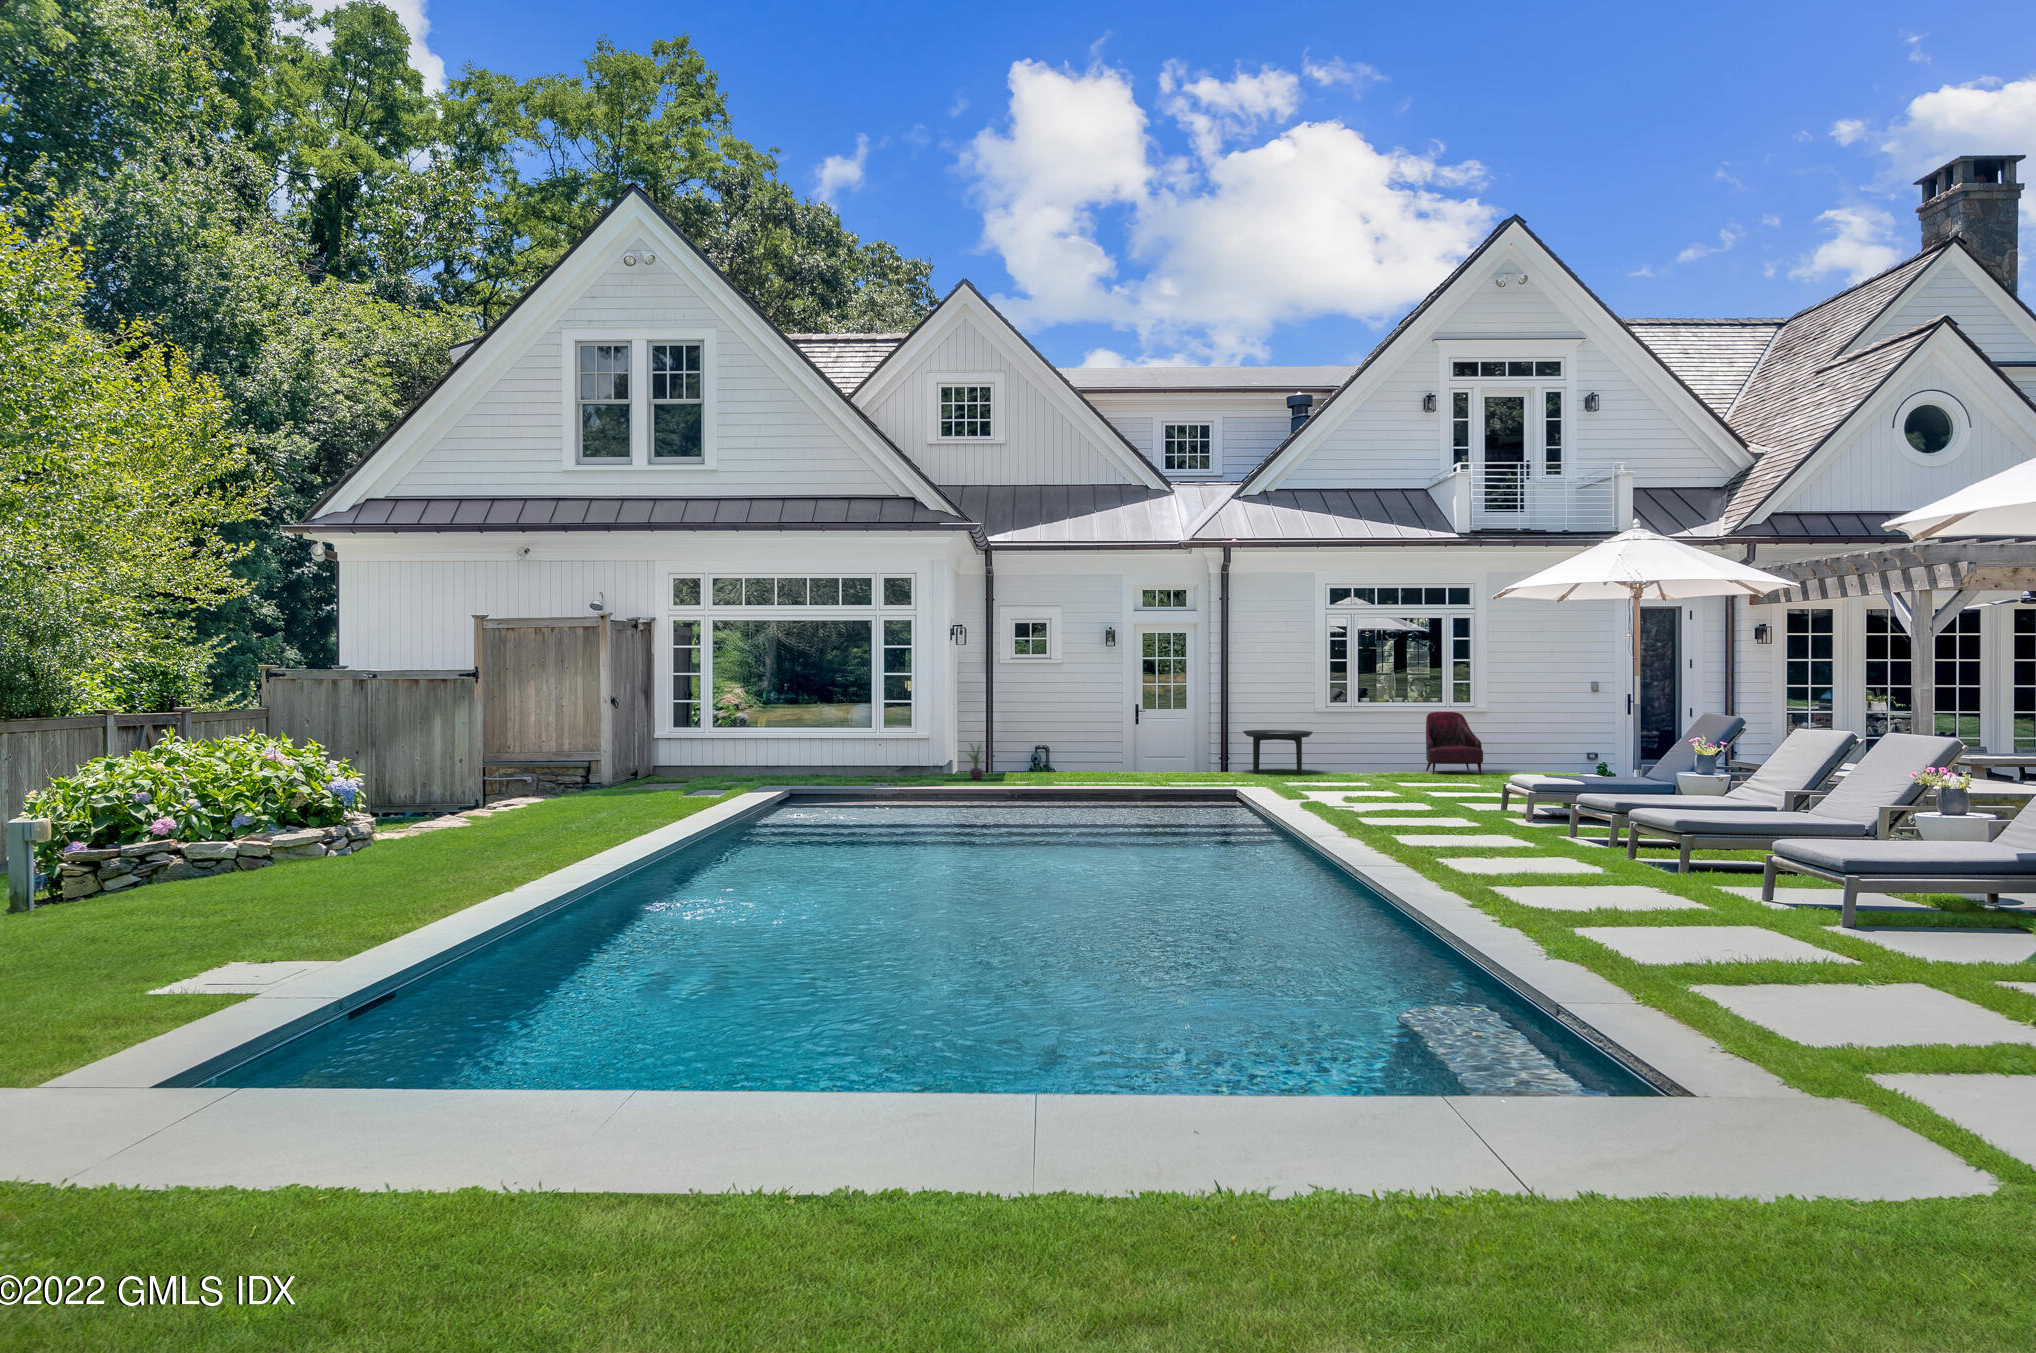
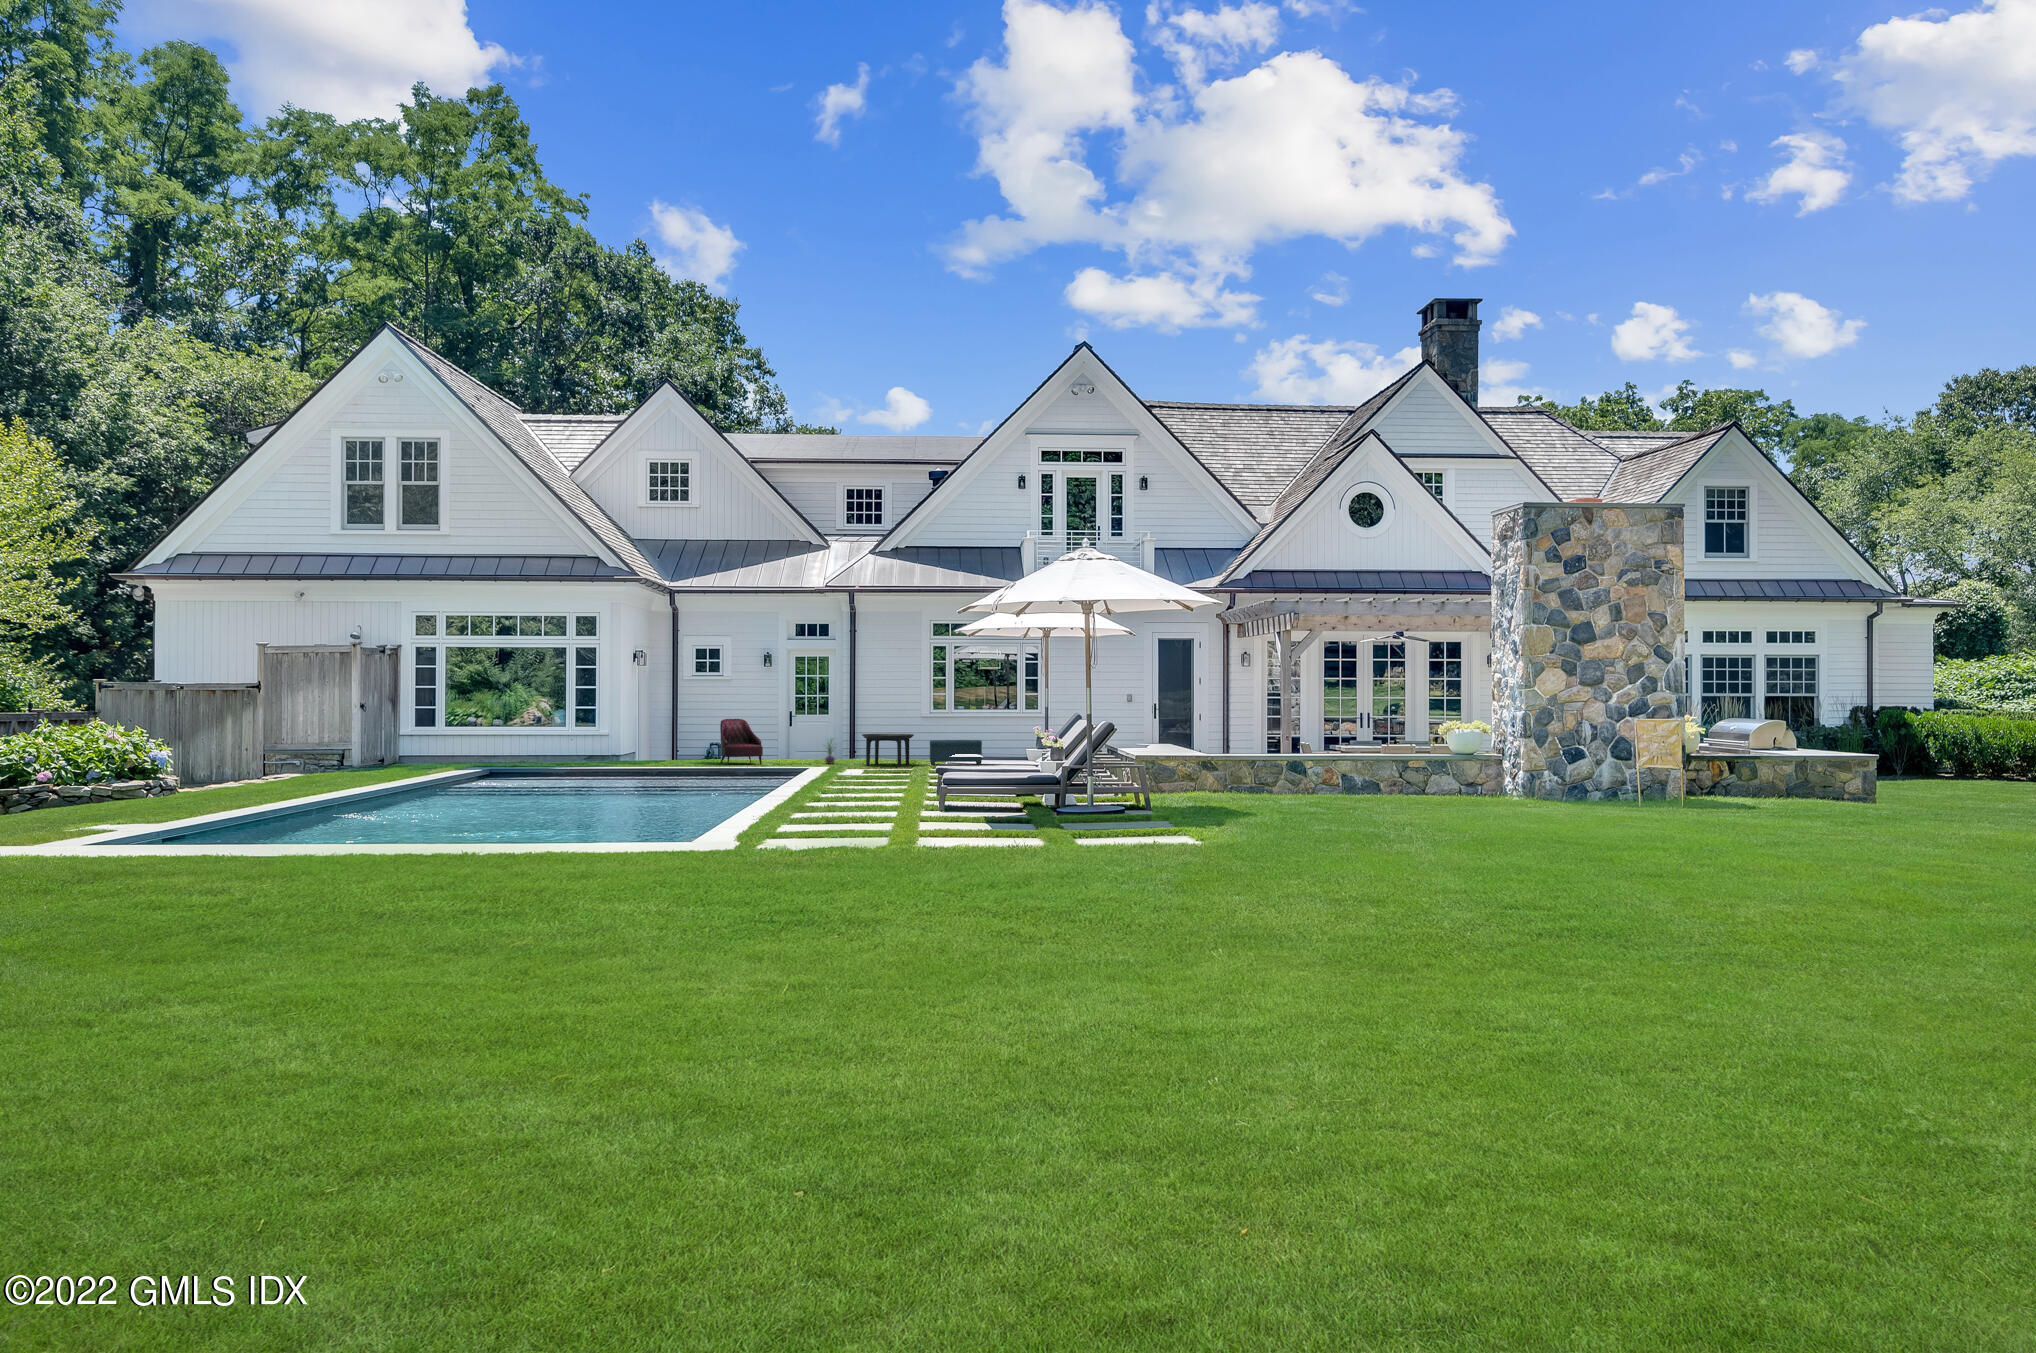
armchair: present [1426,712,1483,774] -> present [720,719,763,765]
bench: none [1326,738,1401,772] -> present [930,740,982,766]
decorative plant: present [966,743,983,780] -> present [825,739,835,764]

